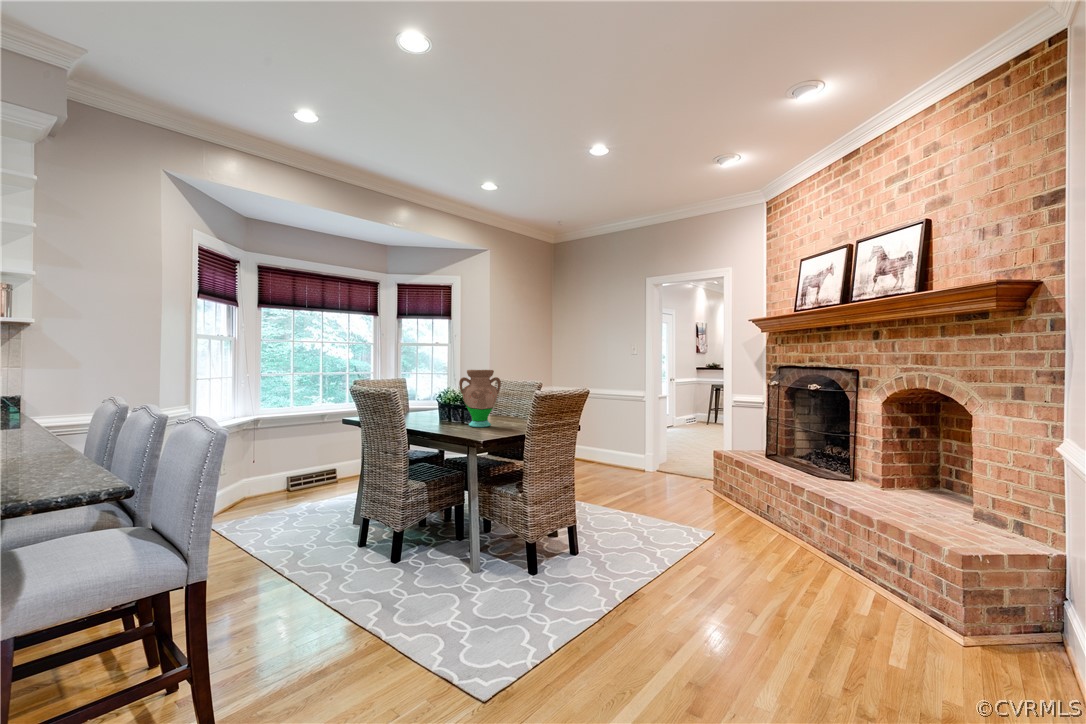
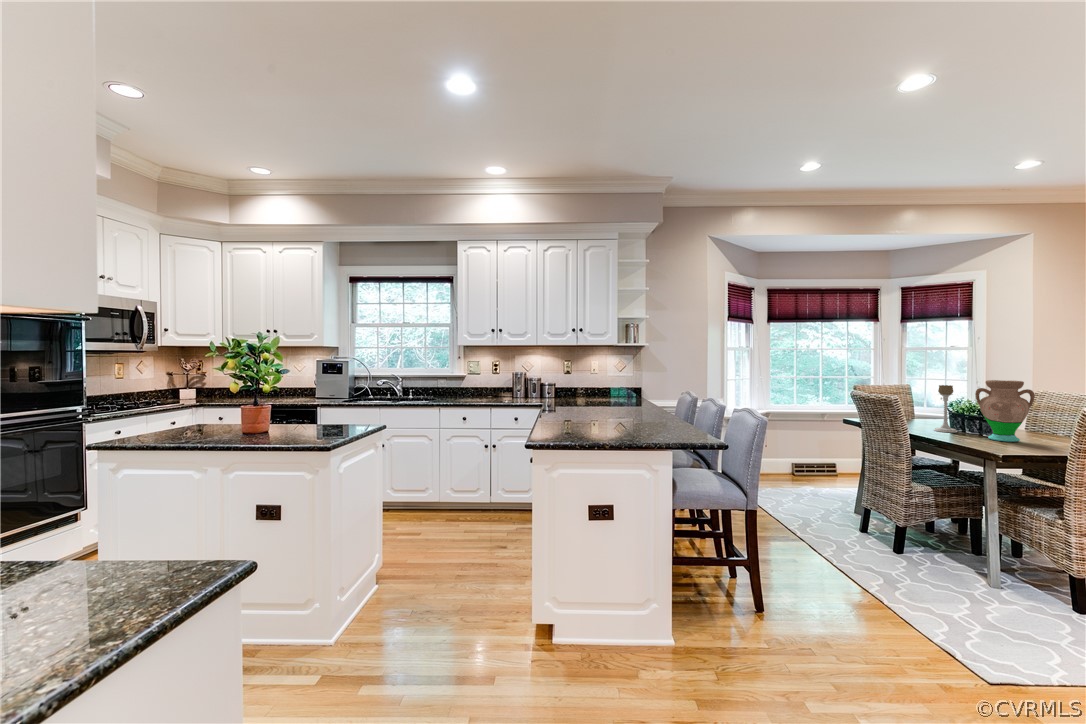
candle holder: none [426,376,445,424] -> present [934,385,957,433]

